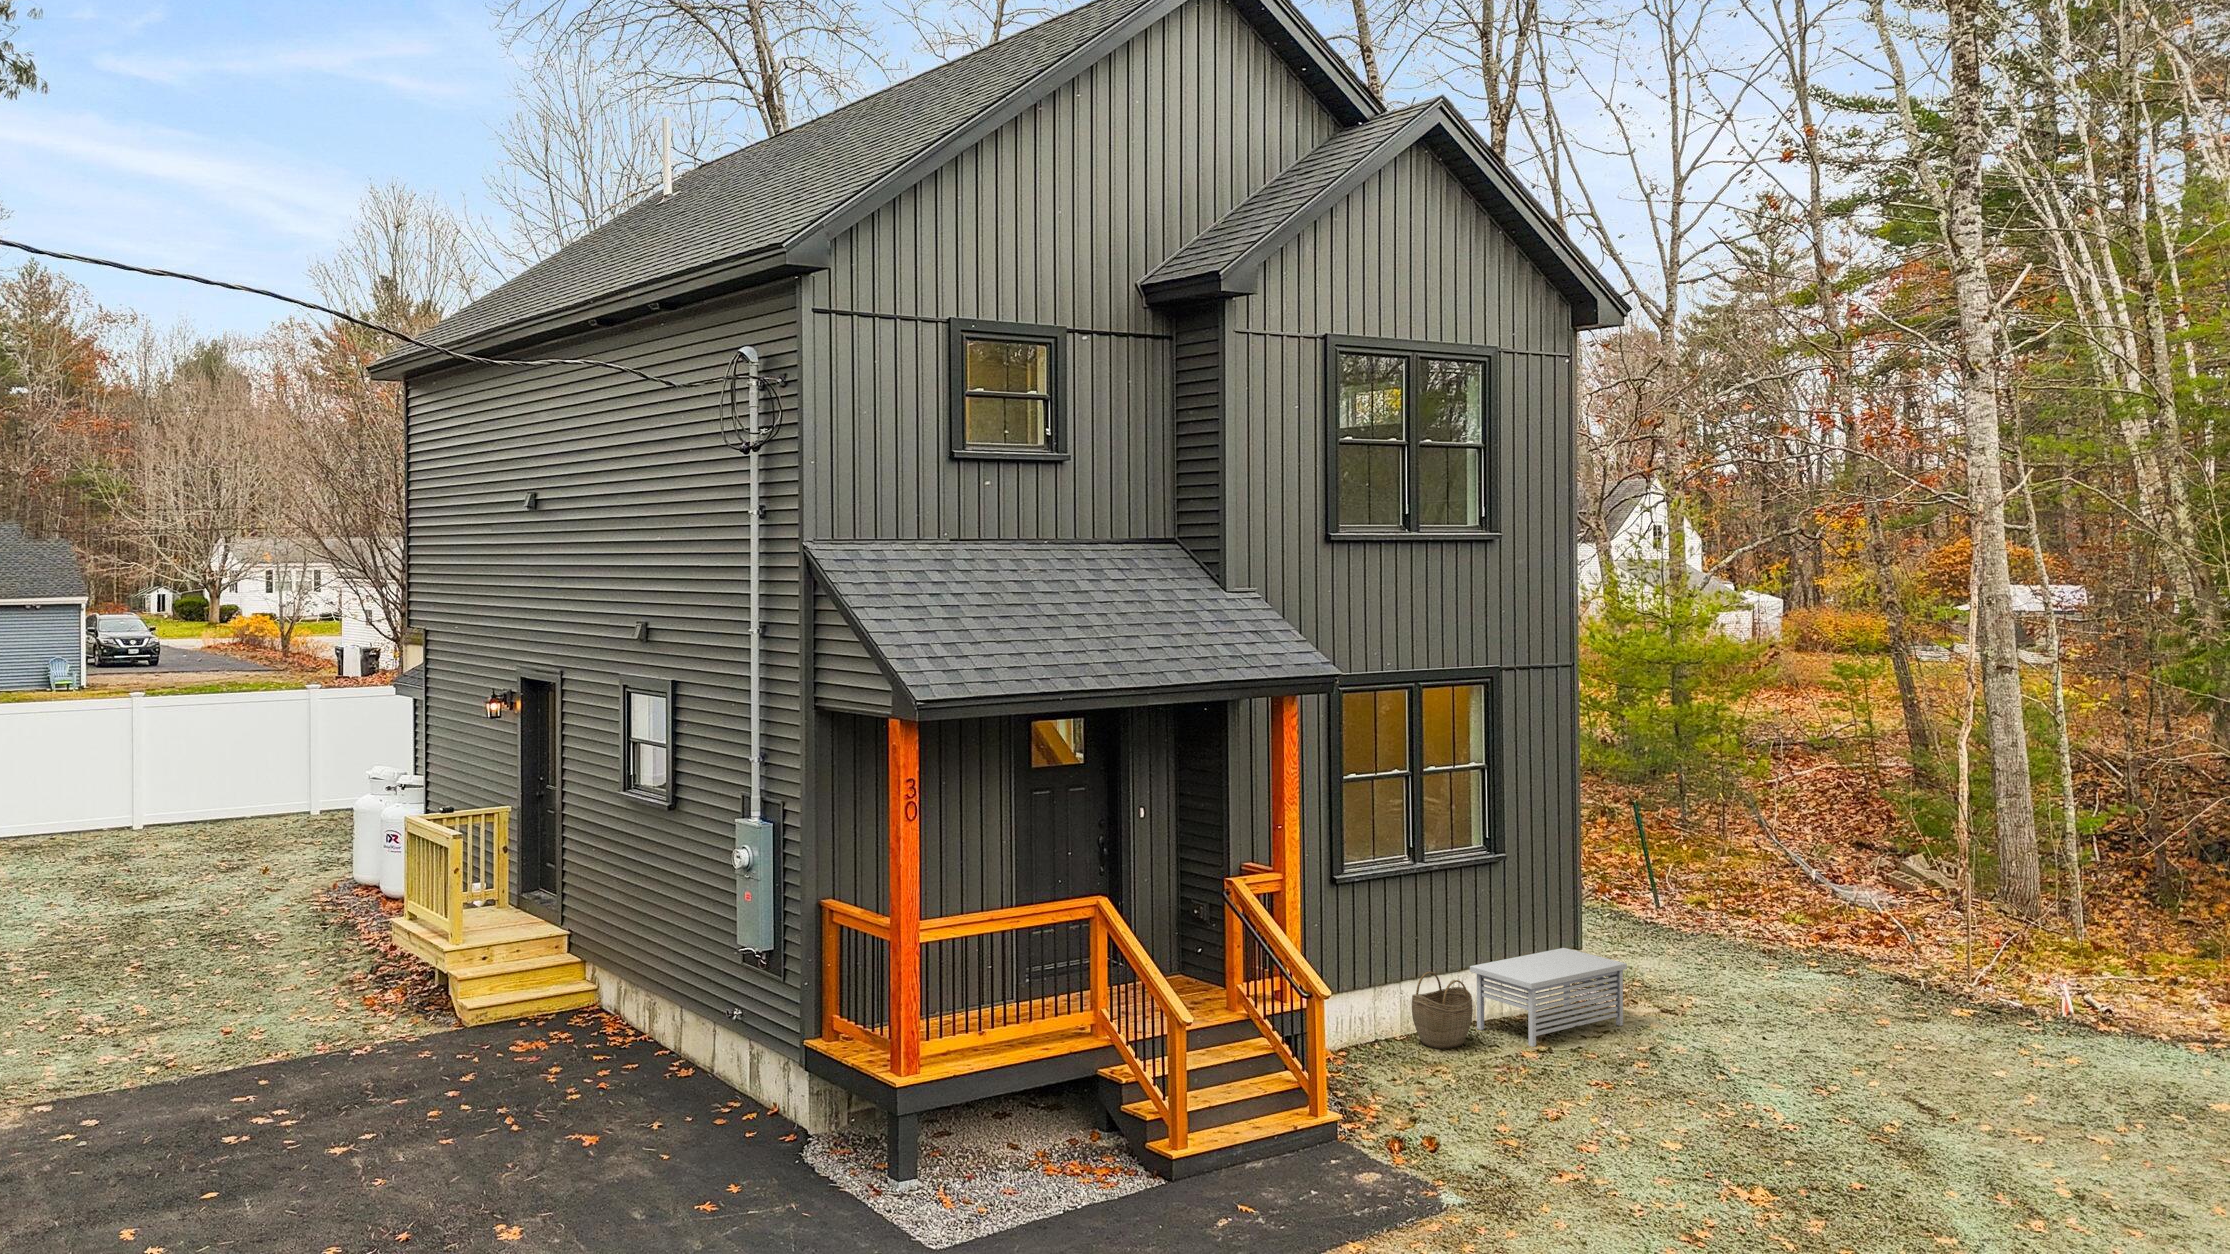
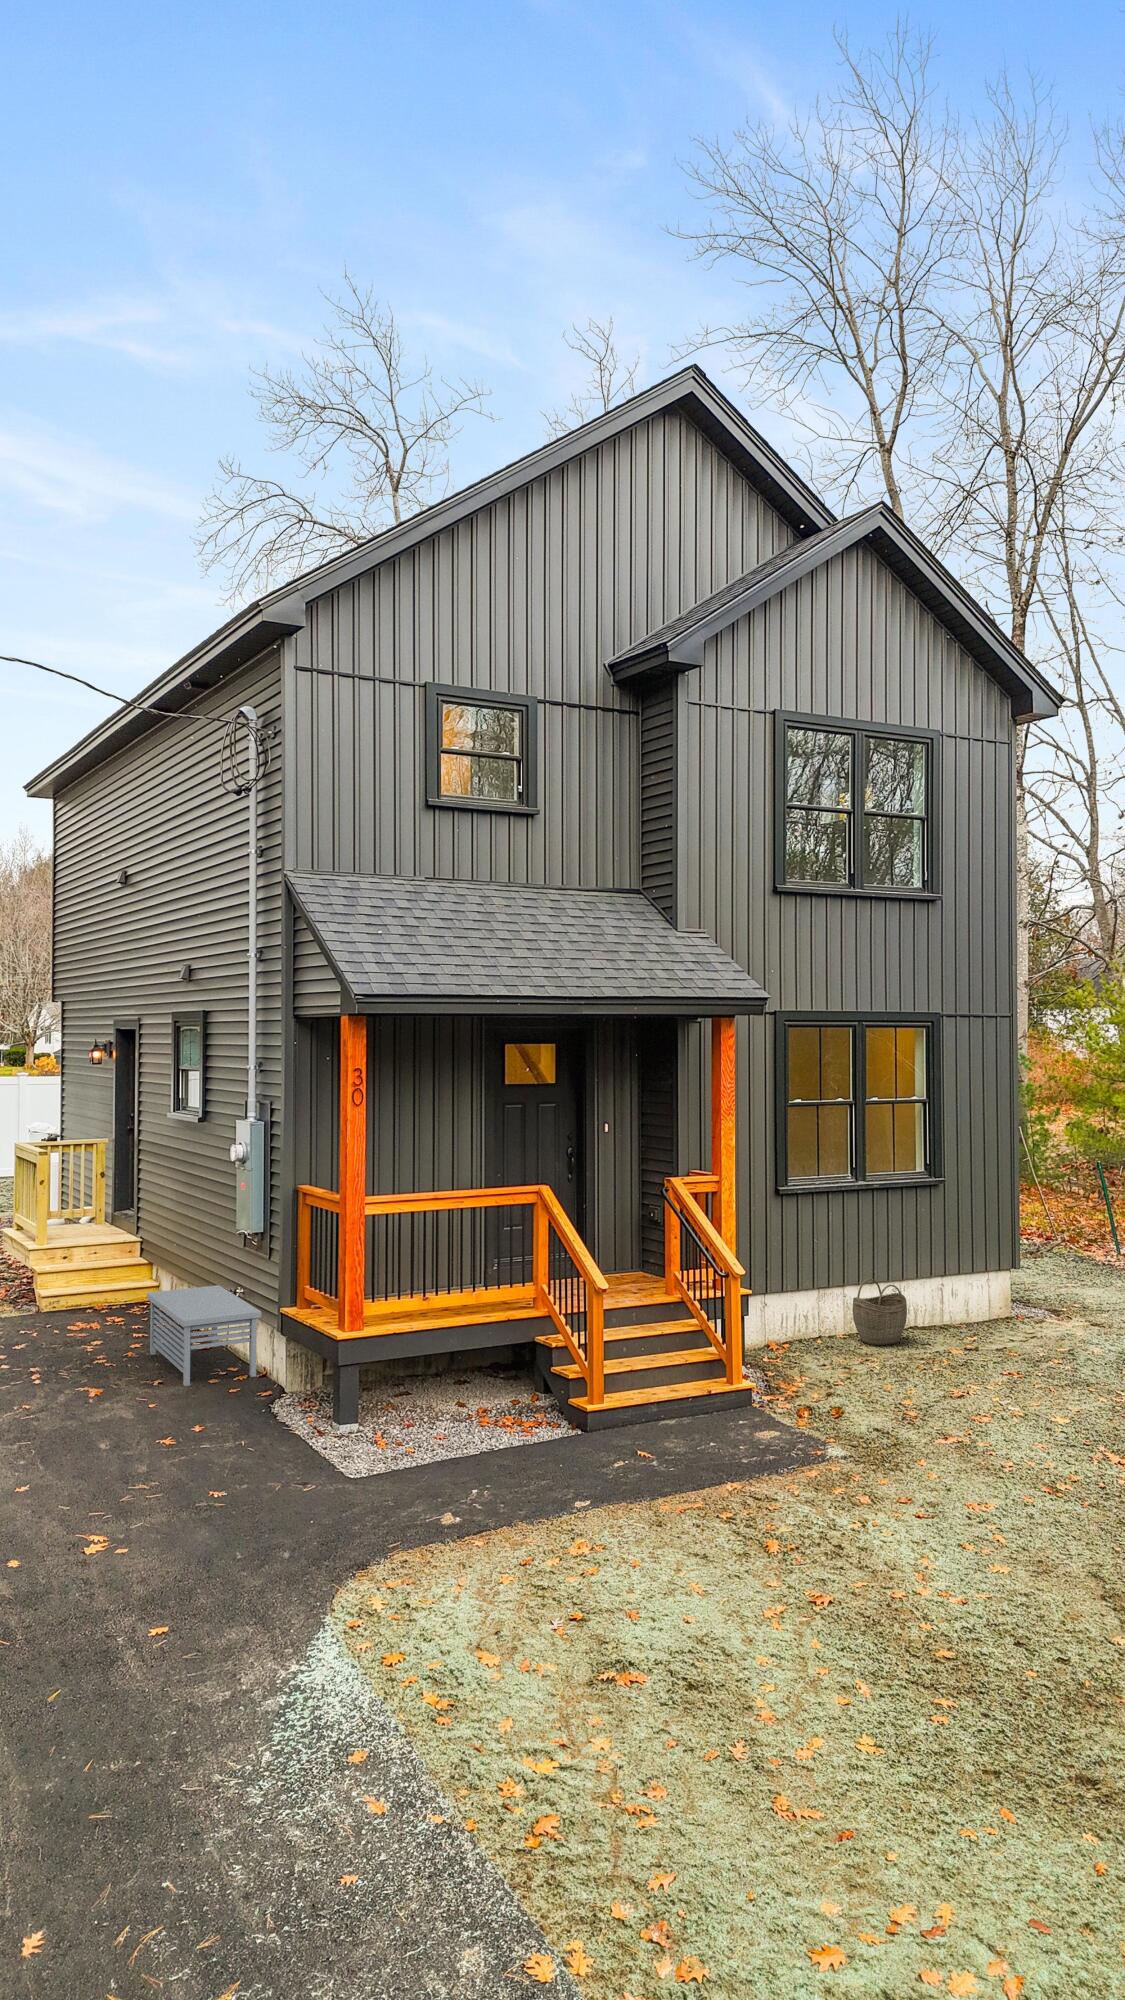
storage bench: present [1470,948,1627,1047] -> present [147,1285,261,1386]

